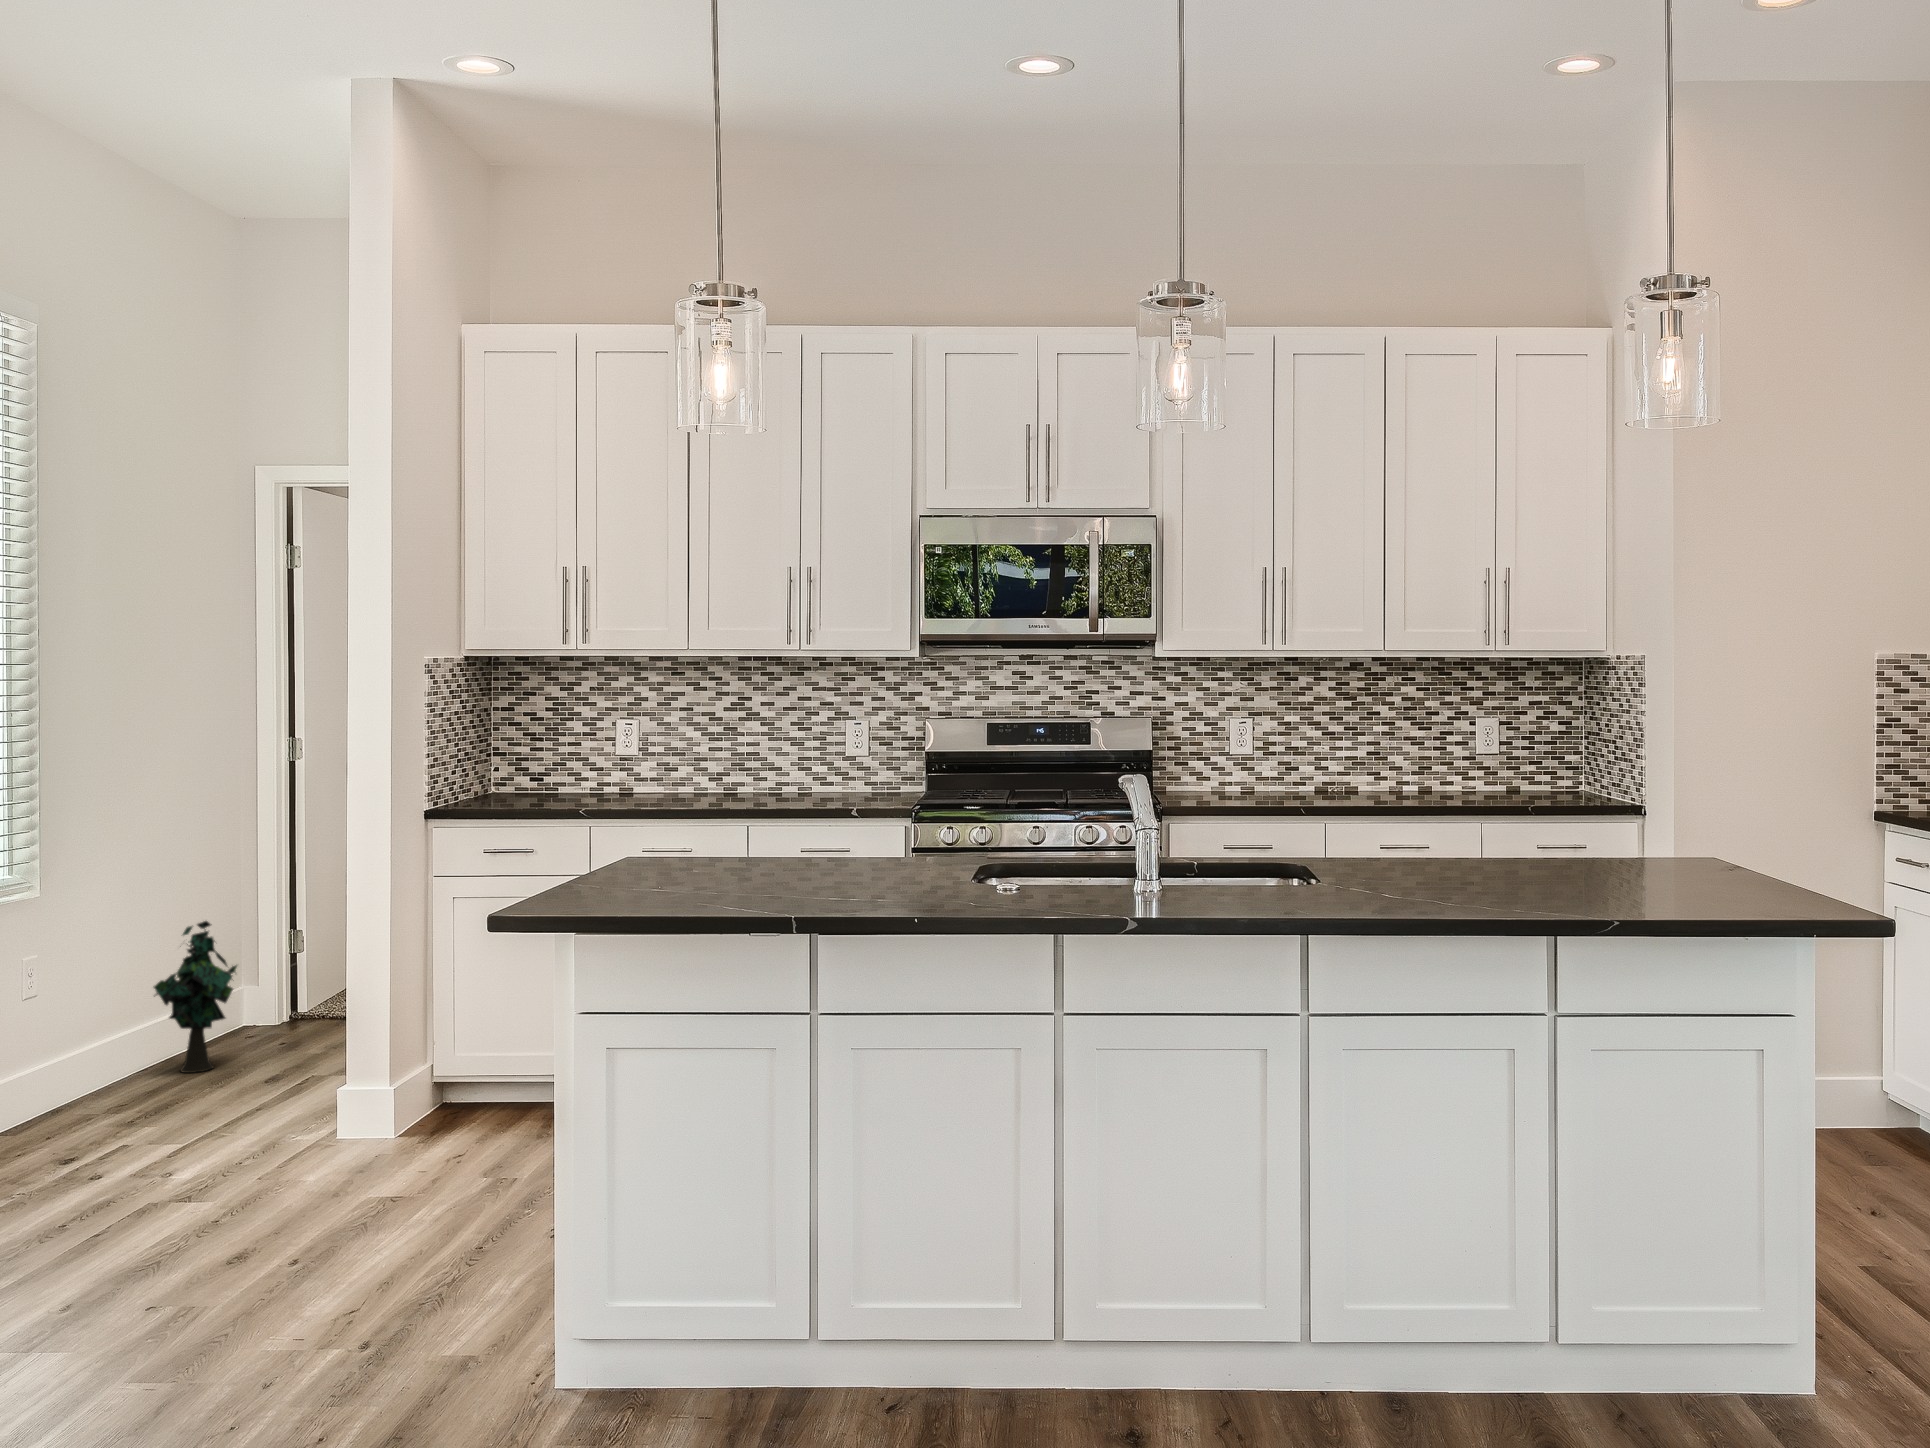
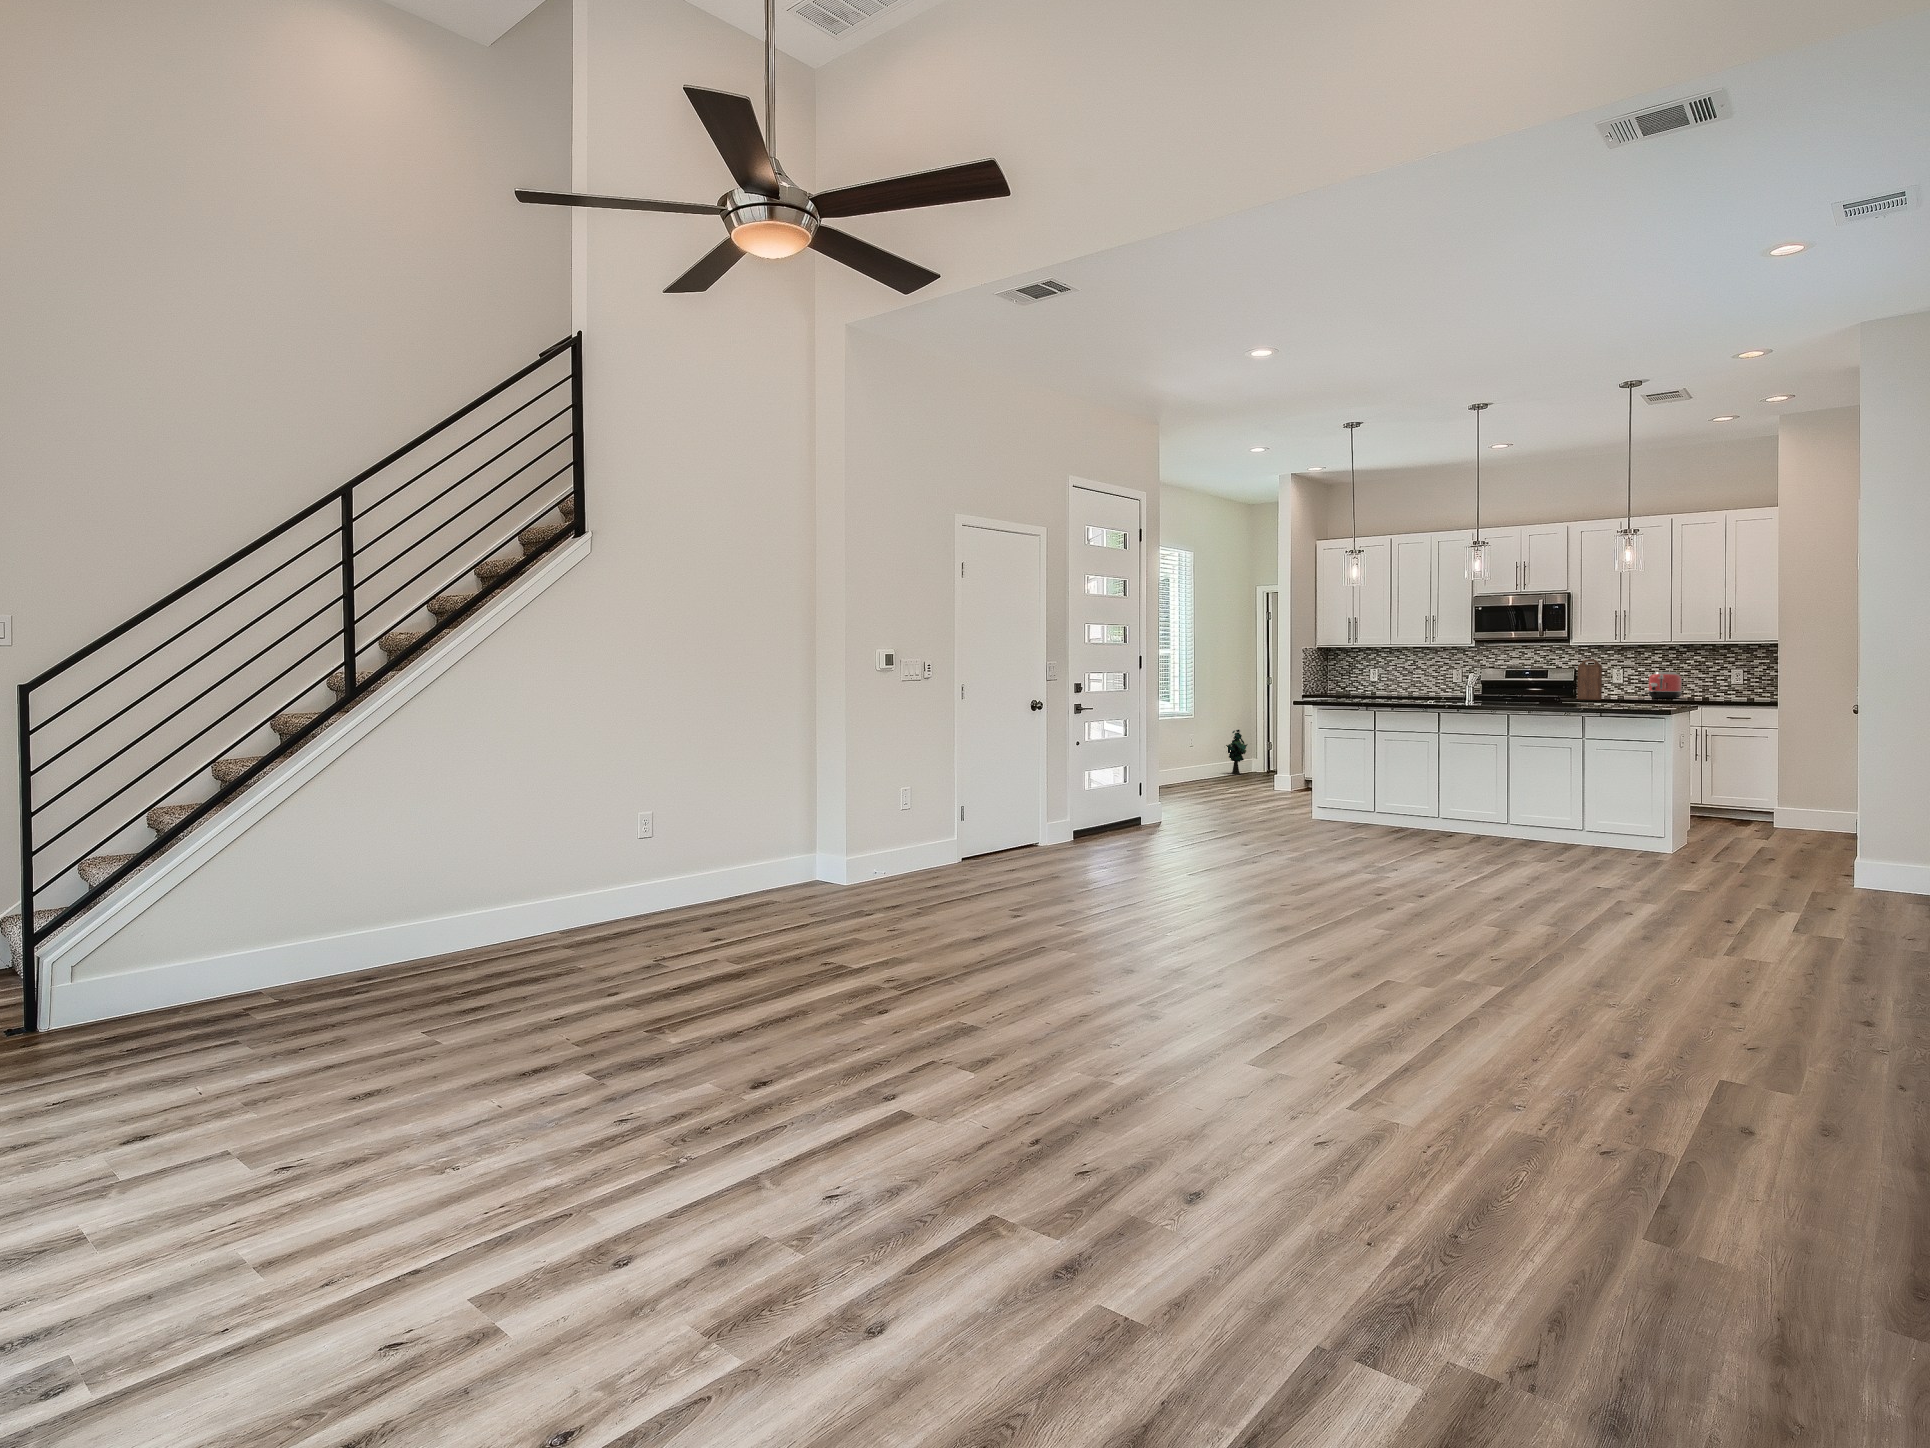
cutting board: none [1191,698,1255,811] -> present [1577,660,1602,700]
toaster: none [1310,724,1380,794] -> present [1649,672,1682,699]

